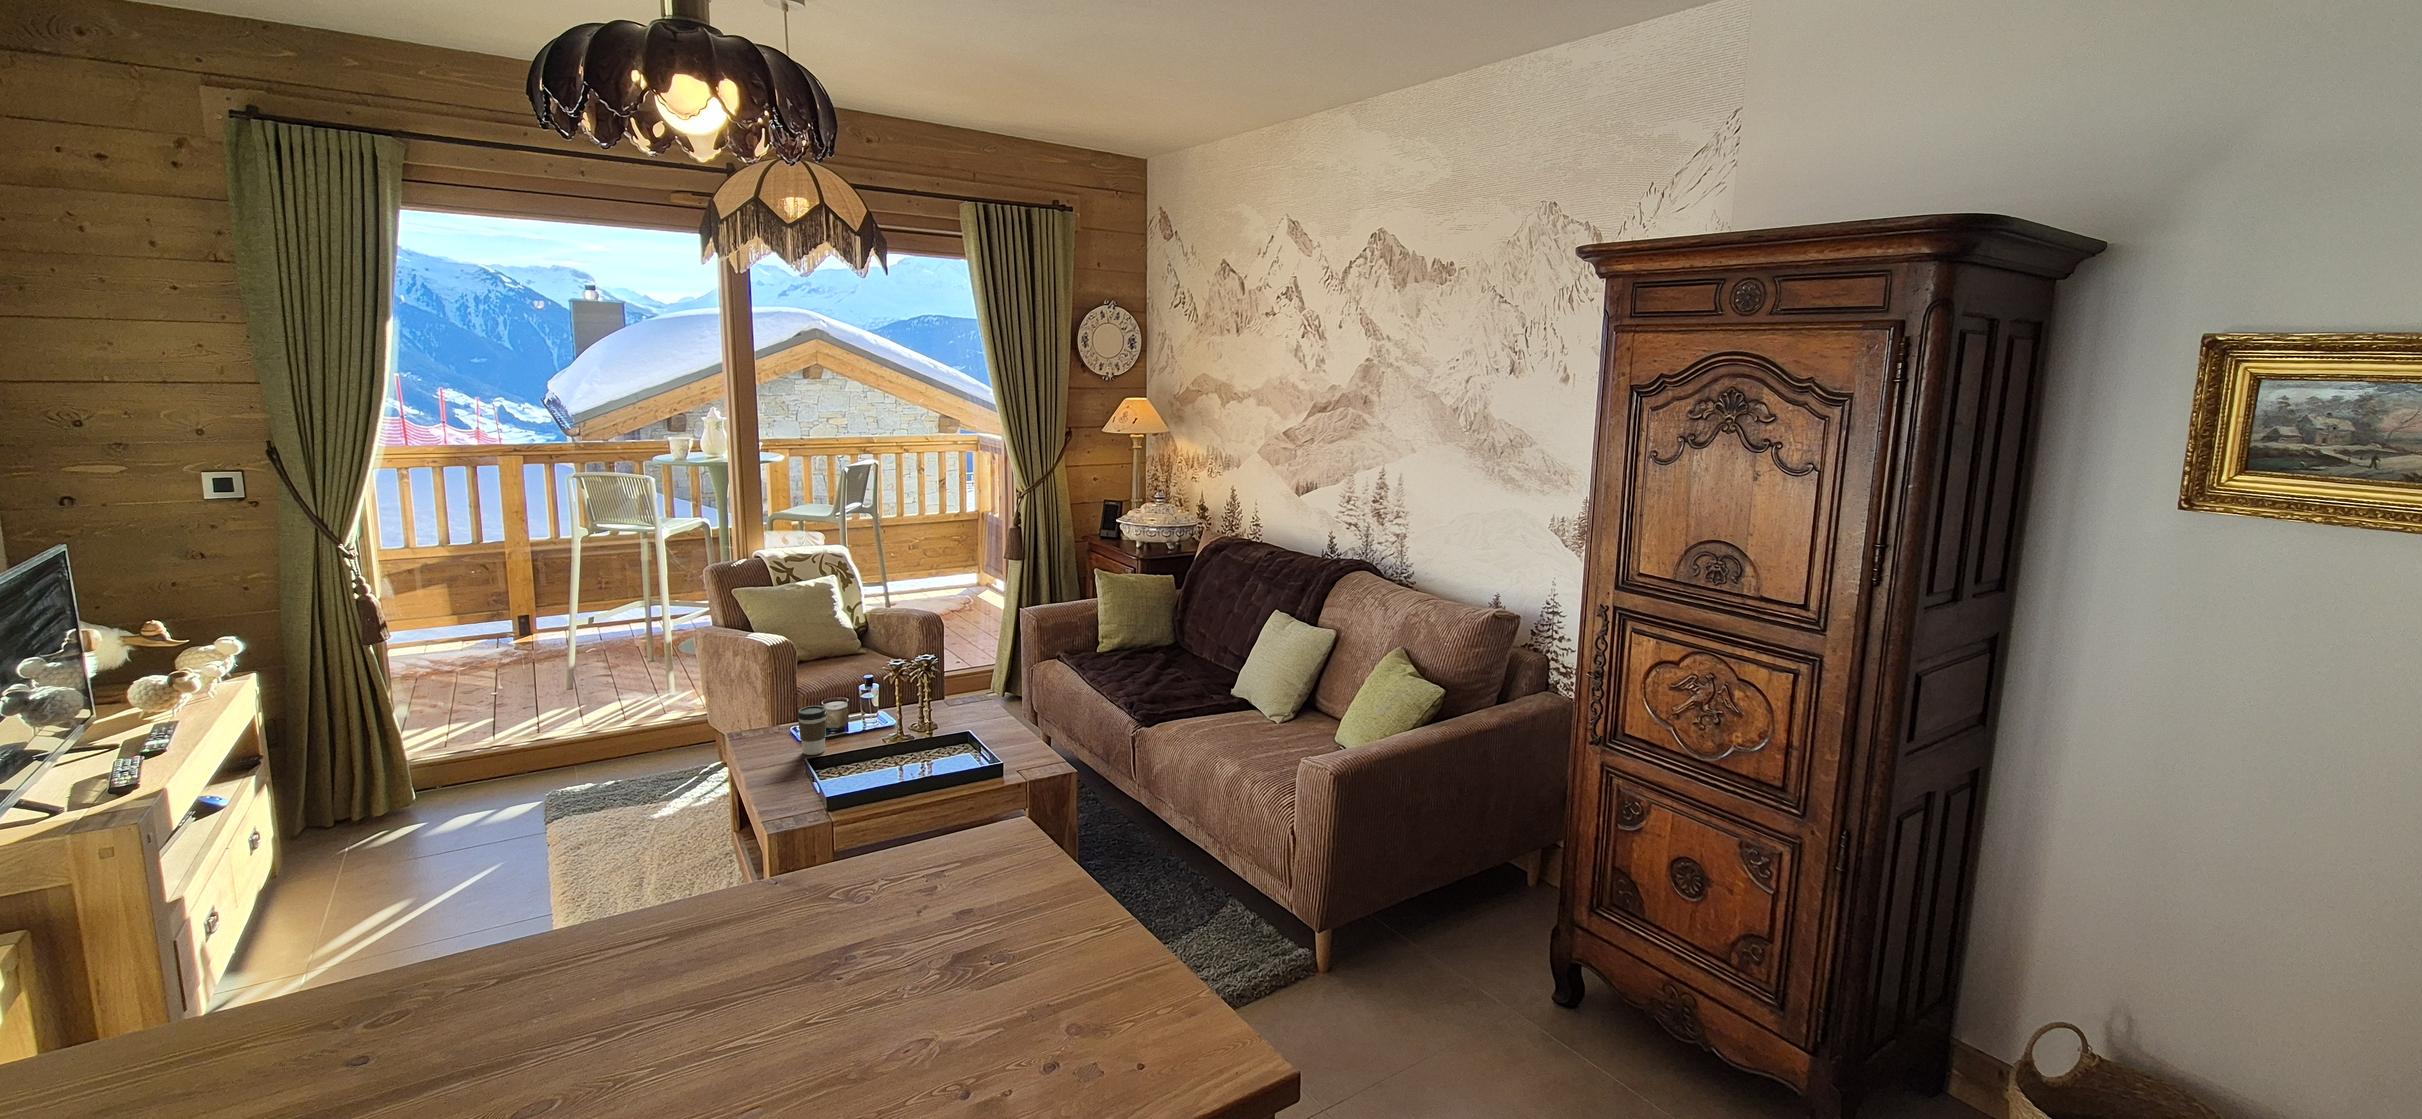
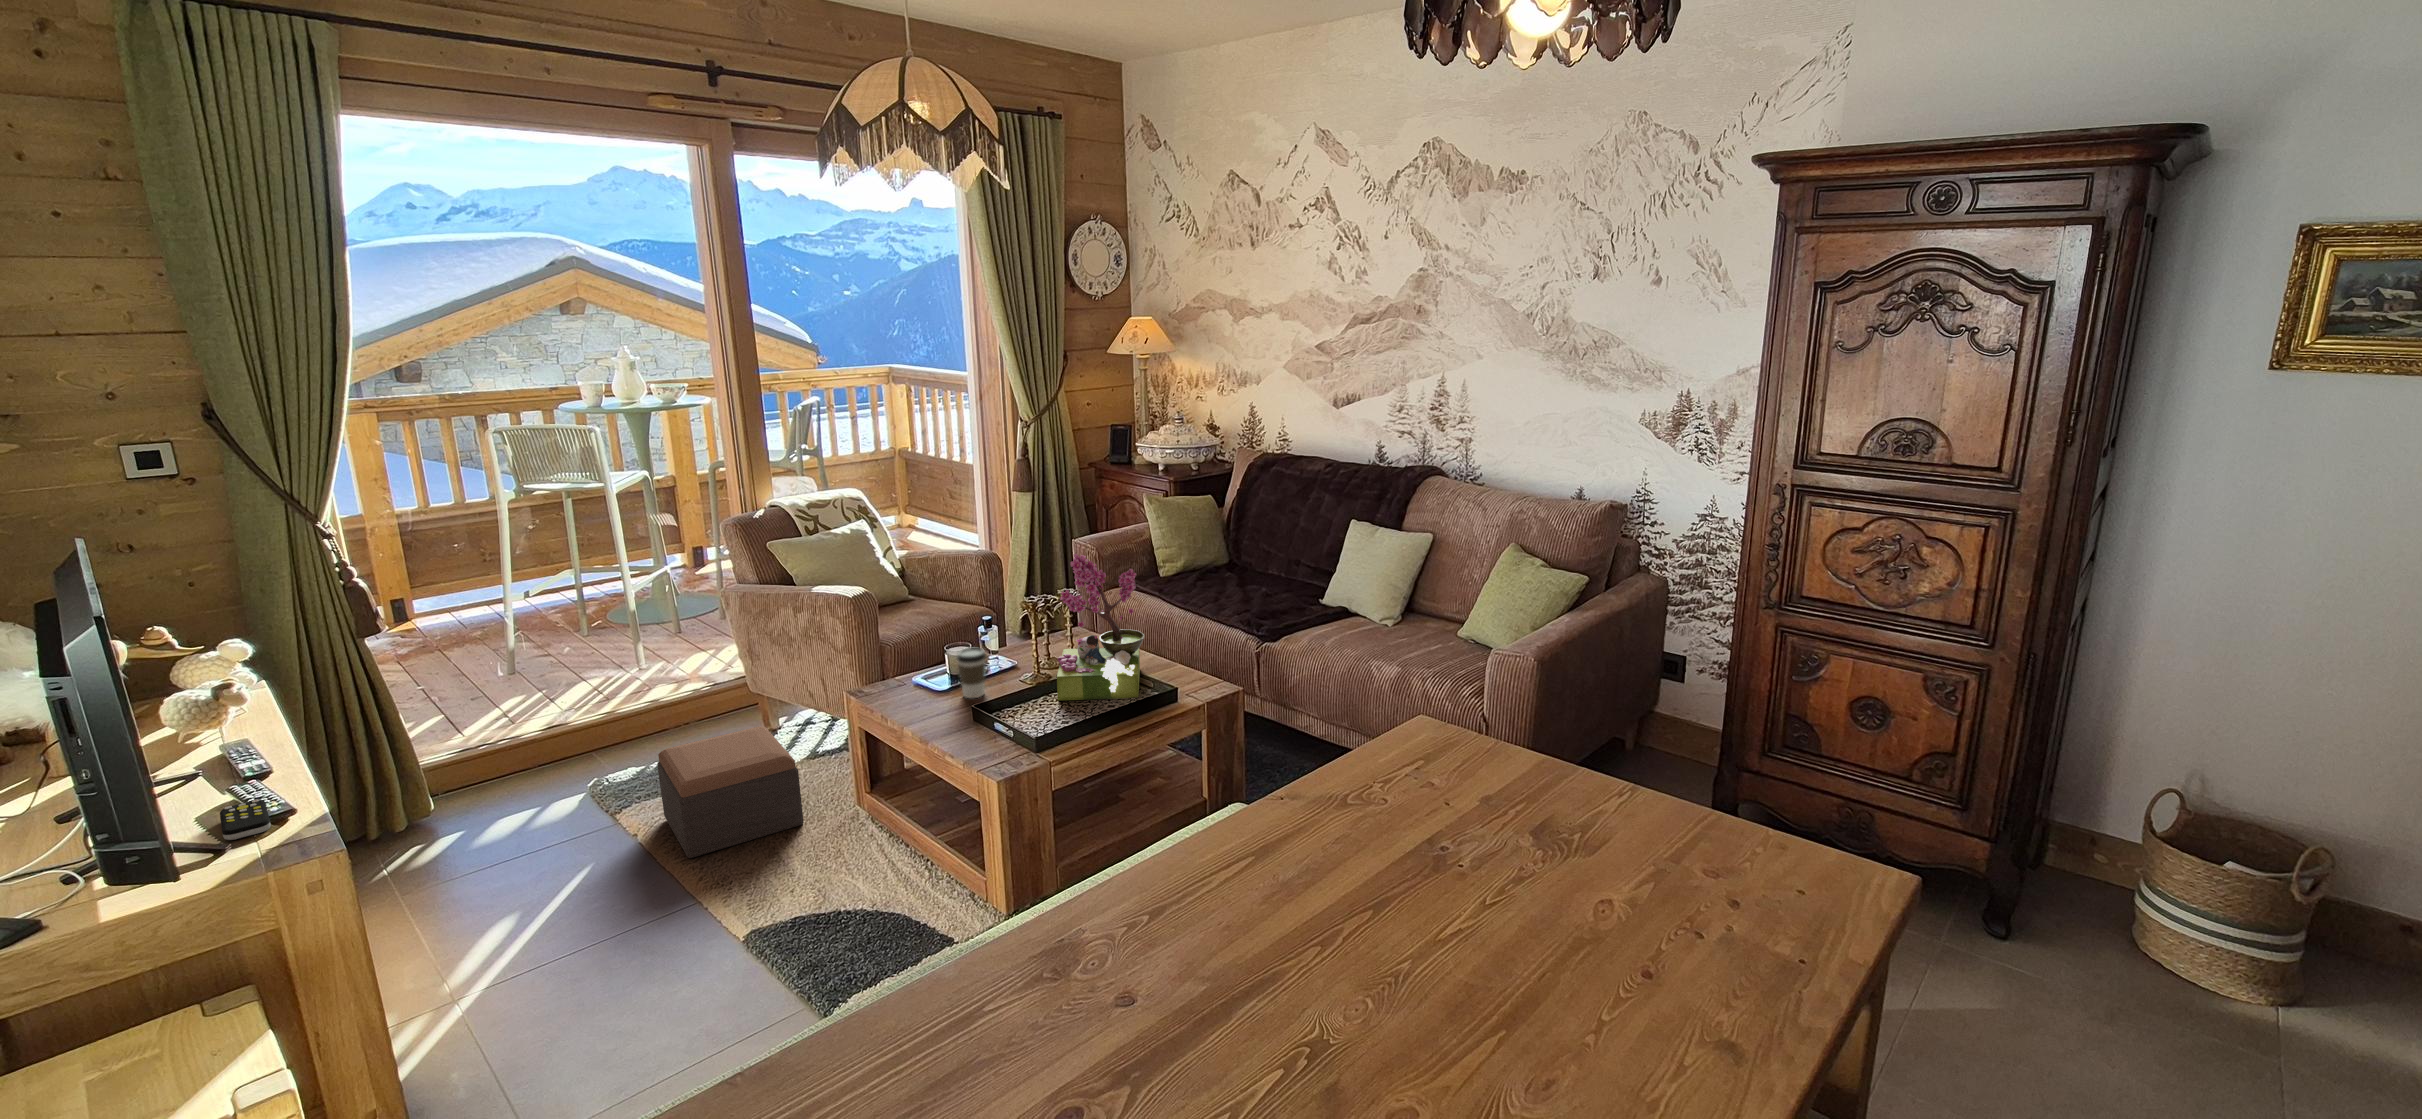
flower arrangement: none [877,621,983,771] -> present [1057,554,1144,700]
footstool: none [561,761,685,877] -> present [657,726,804,858]
remote control: none [49,782,110,815] -> present [220,799,271,840]

